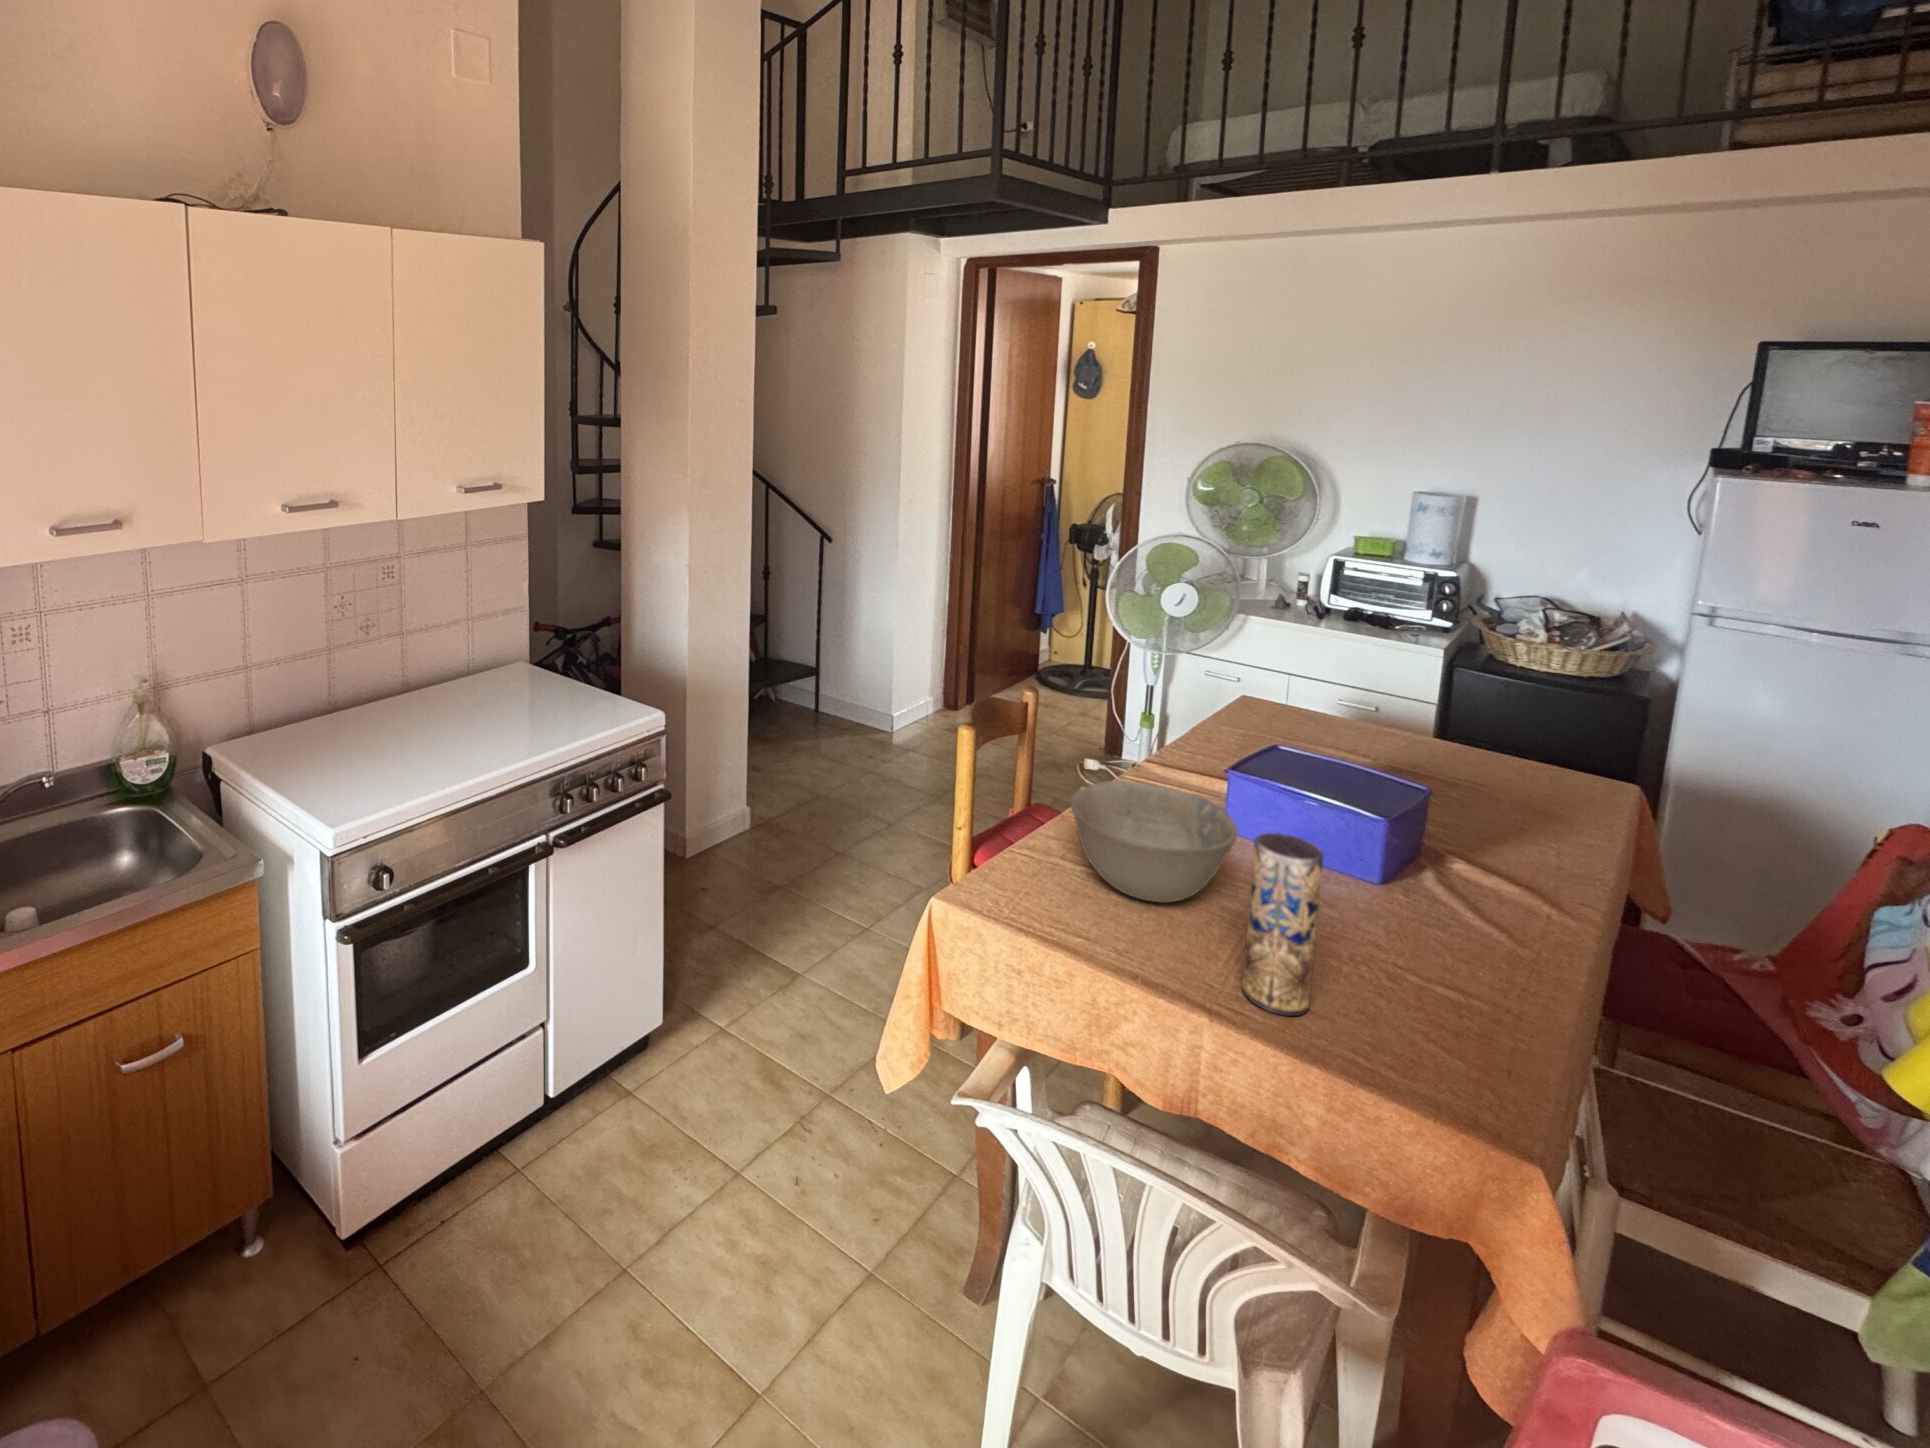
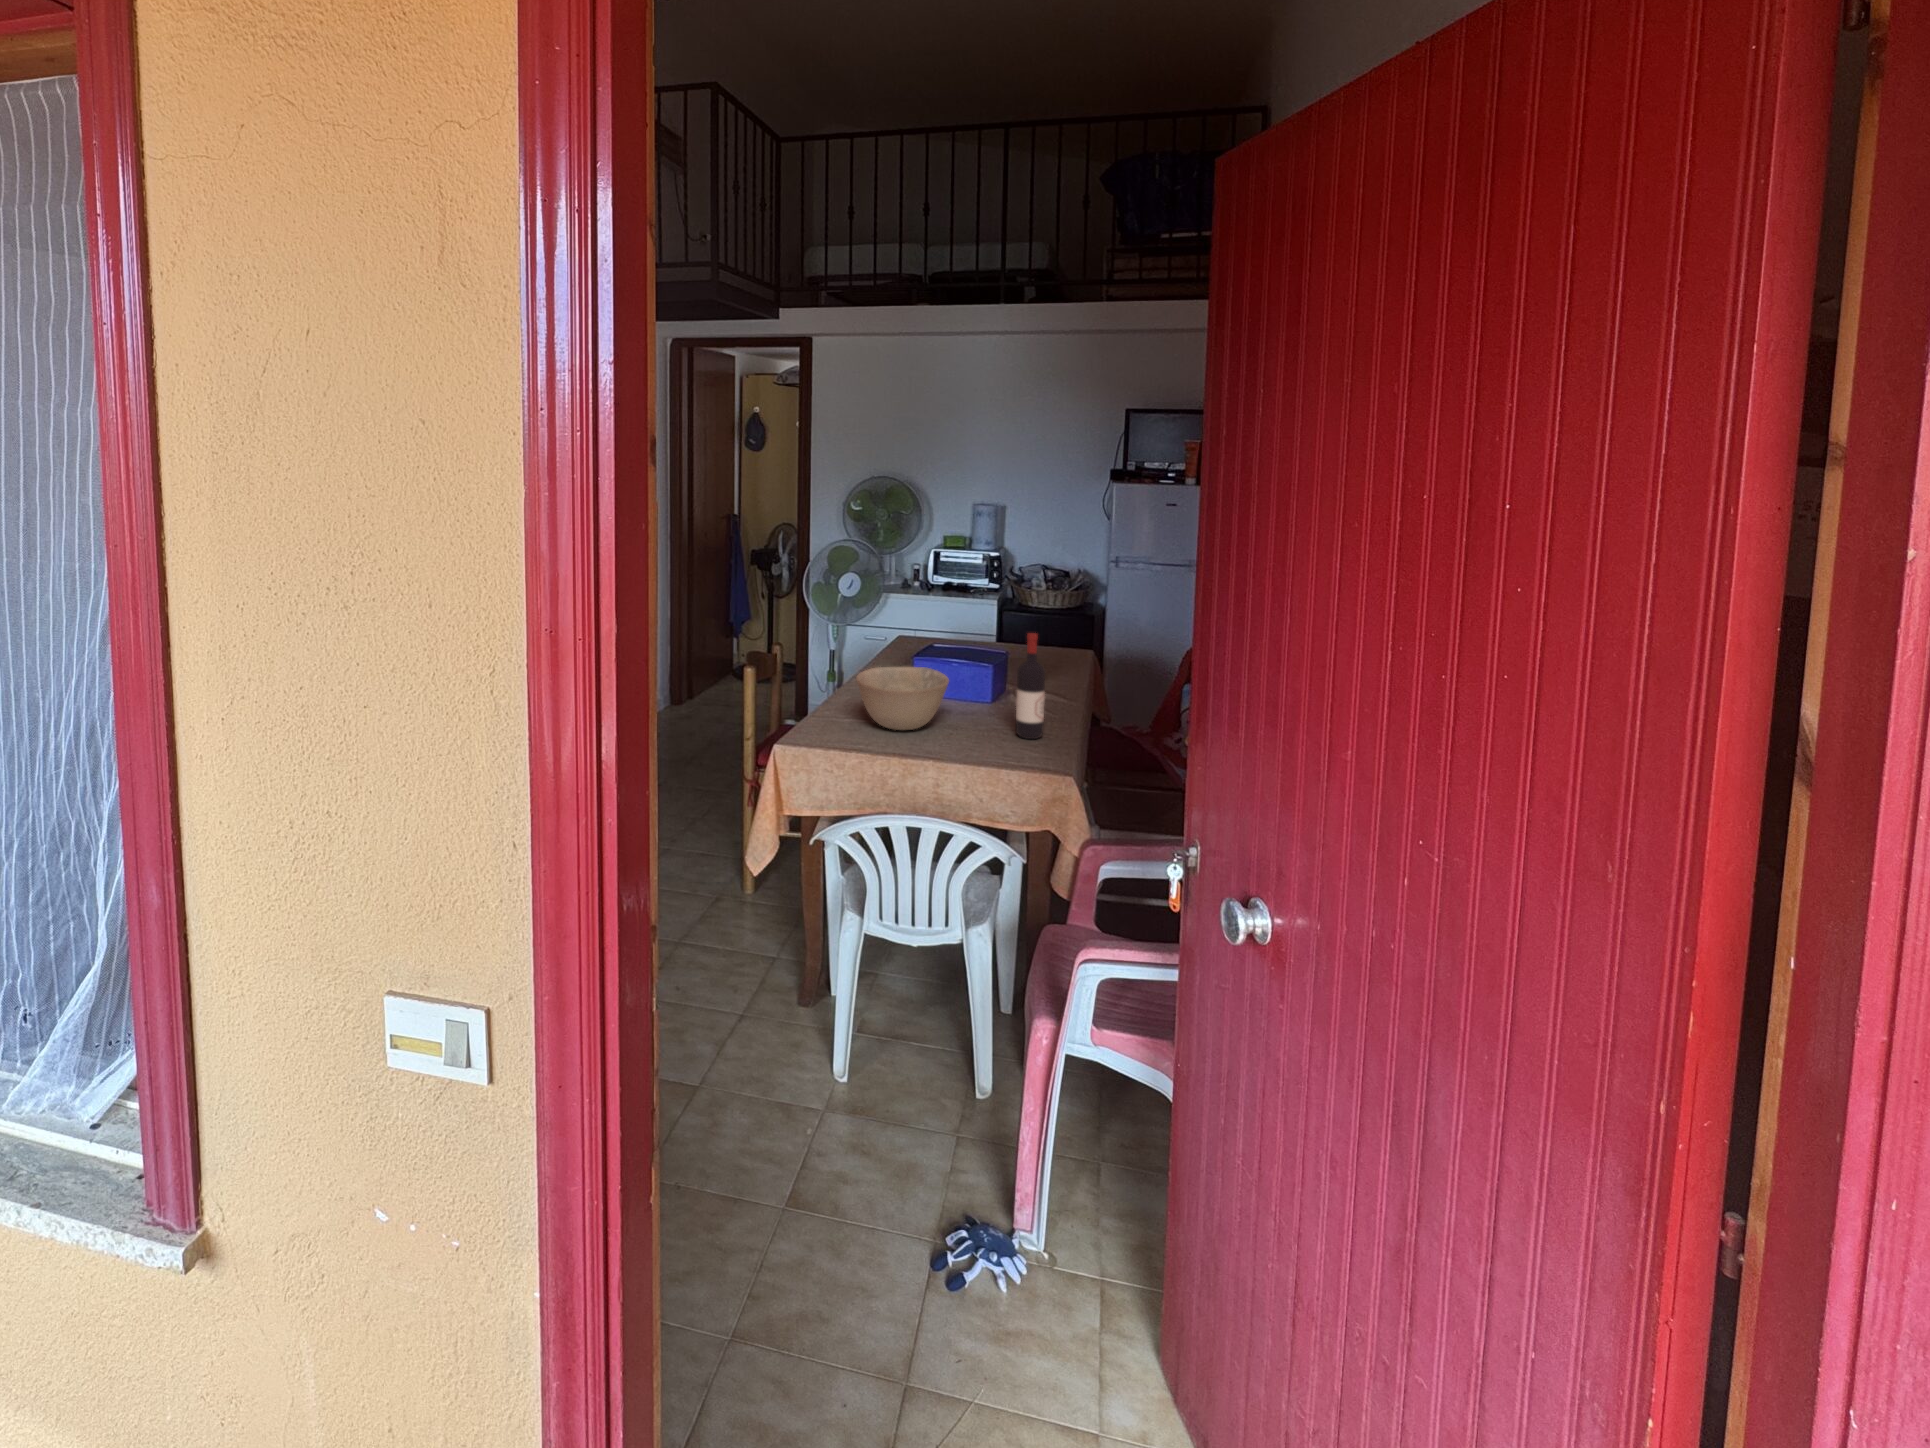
wine bottle: none [1362,793,1436,987] -> present [1016,633,1045,739]
vase: present [1242,833,1323,1016] -> none [968,661,1003,760]

